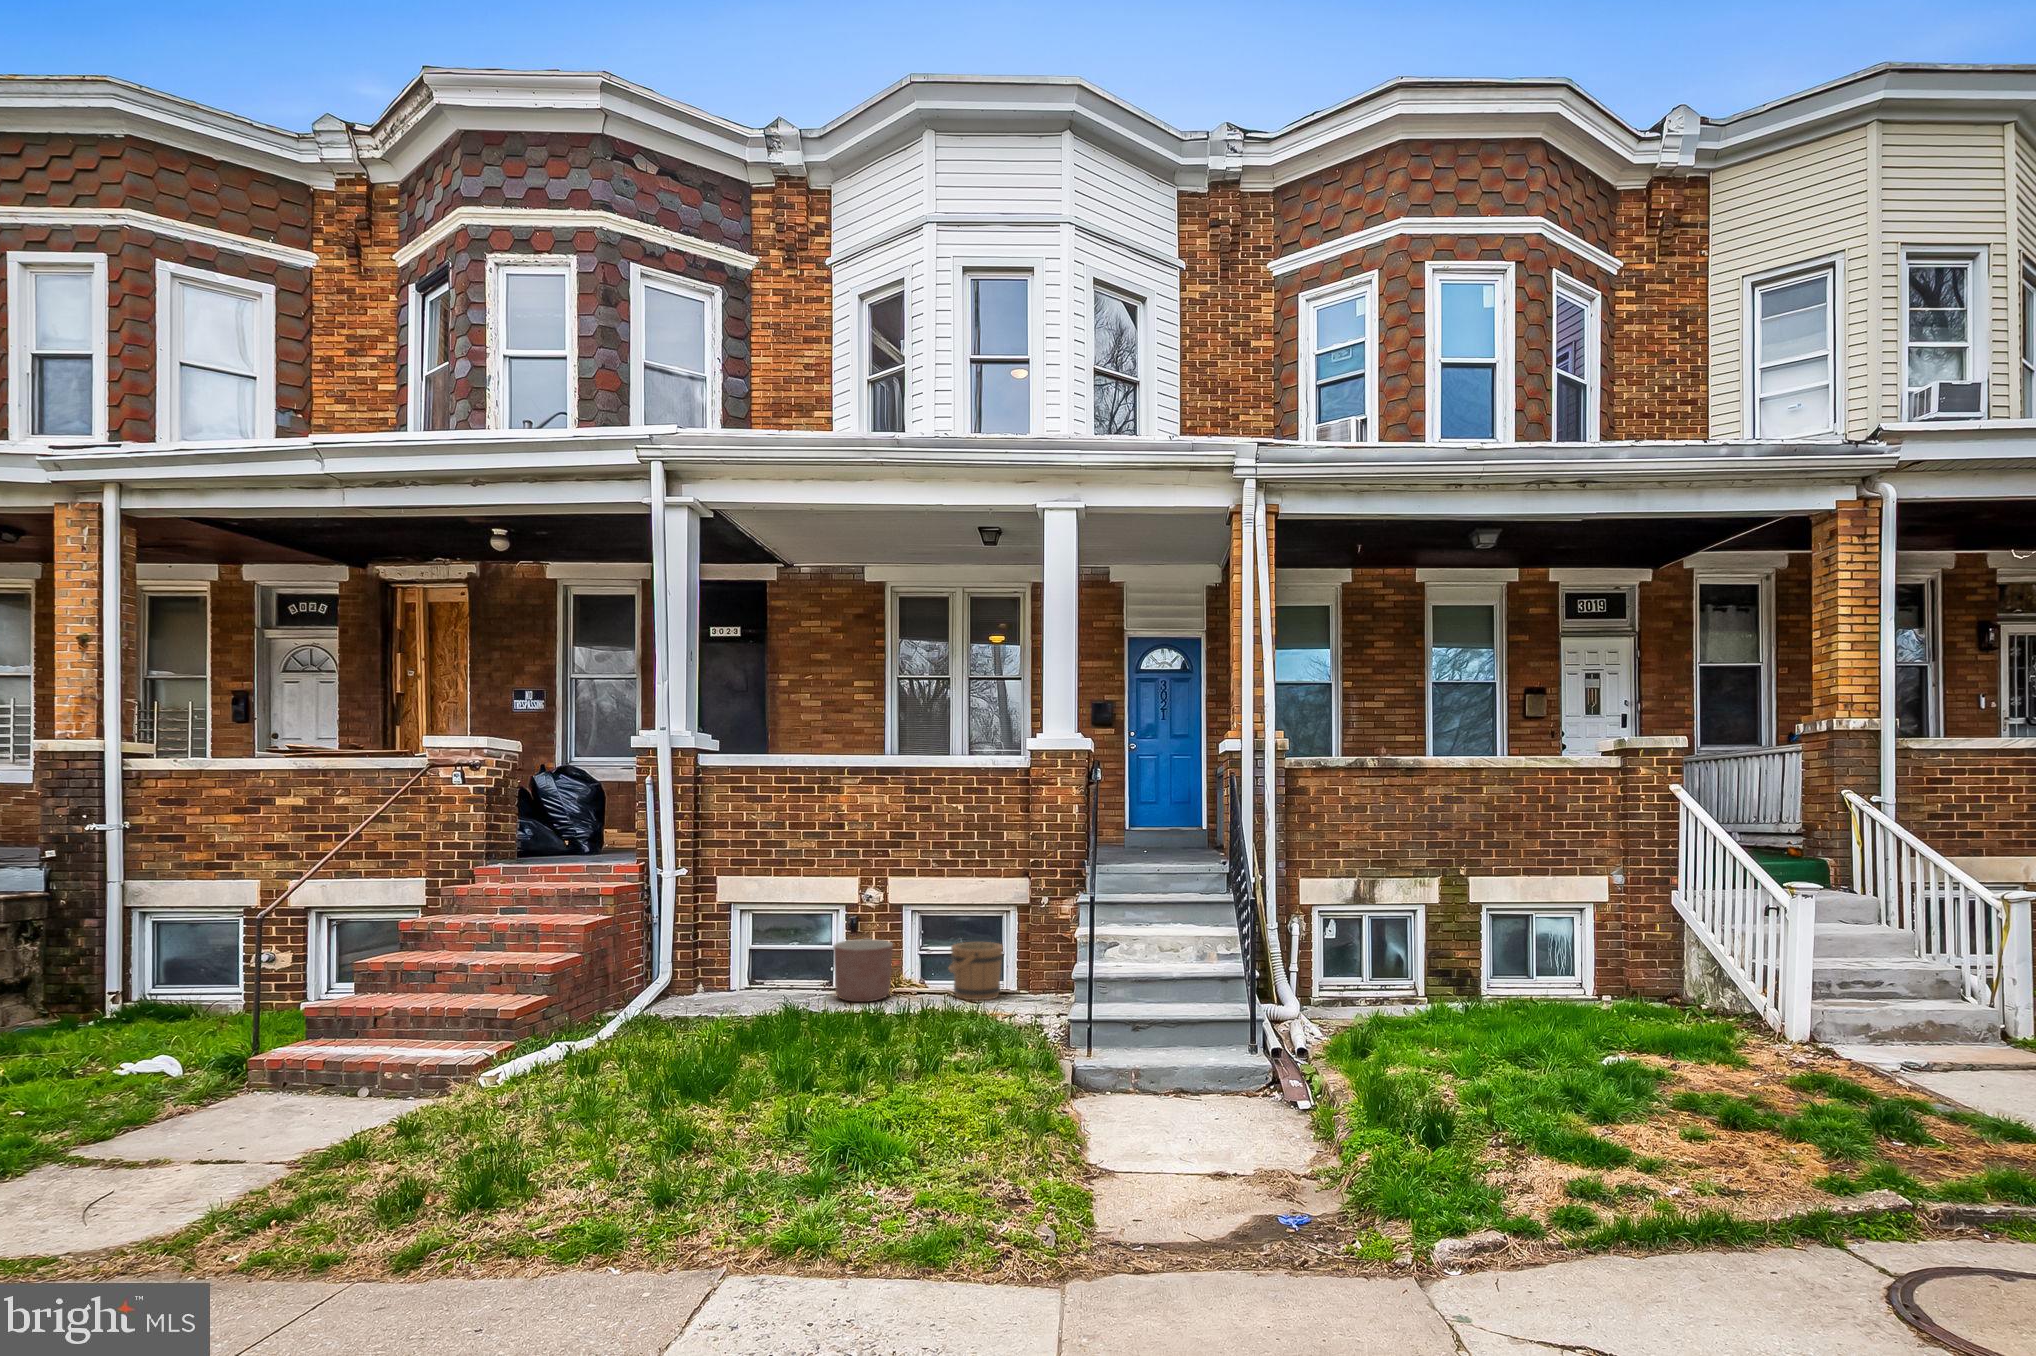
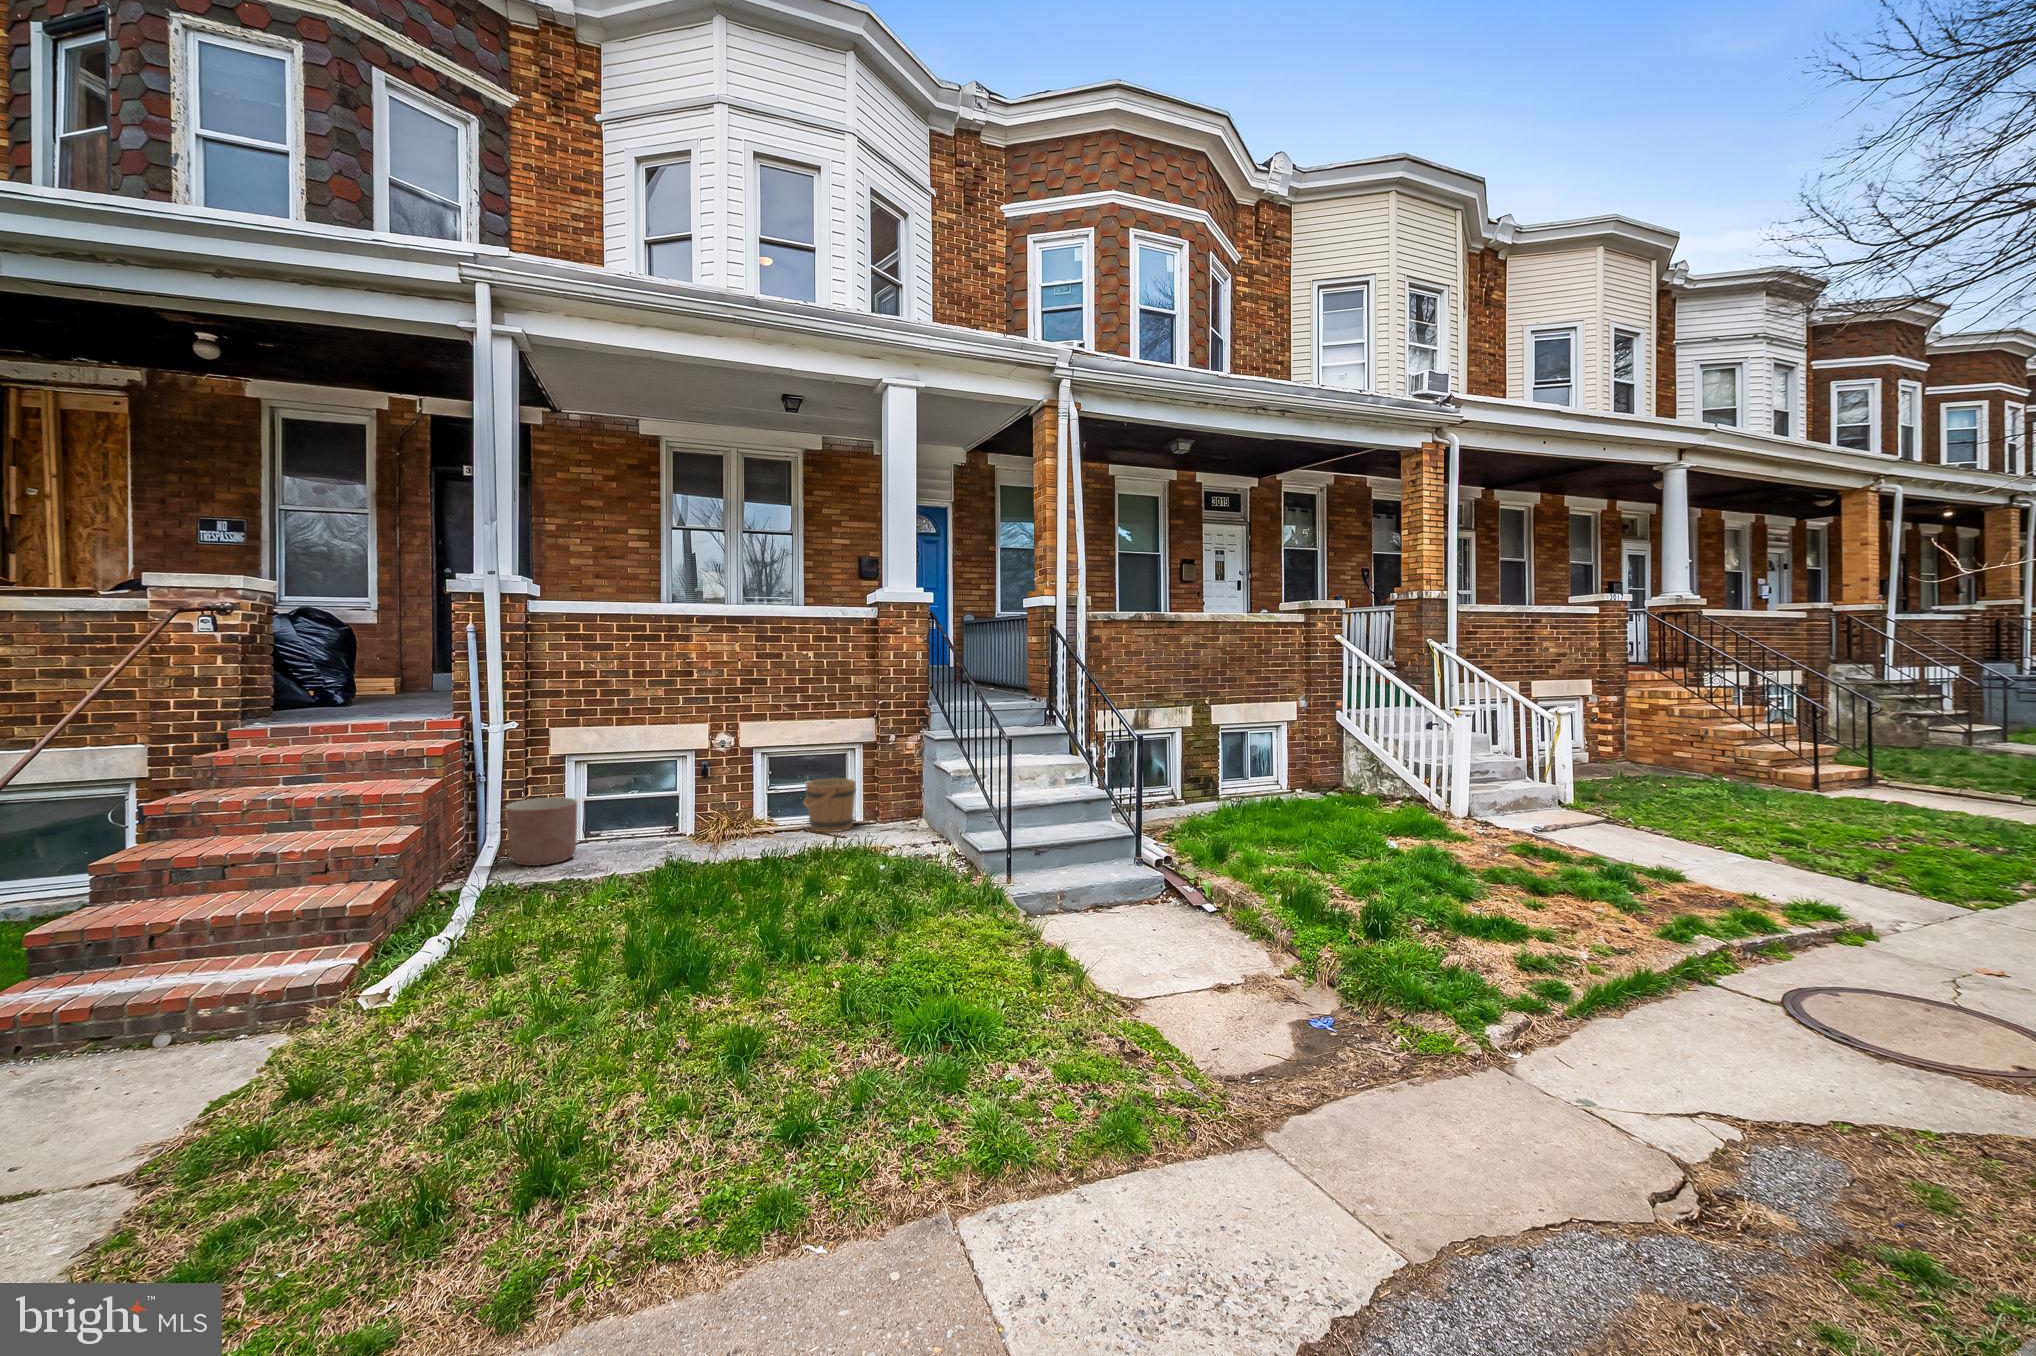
planter: present [834,939,893,1002] -> present [505,797,577,866]

